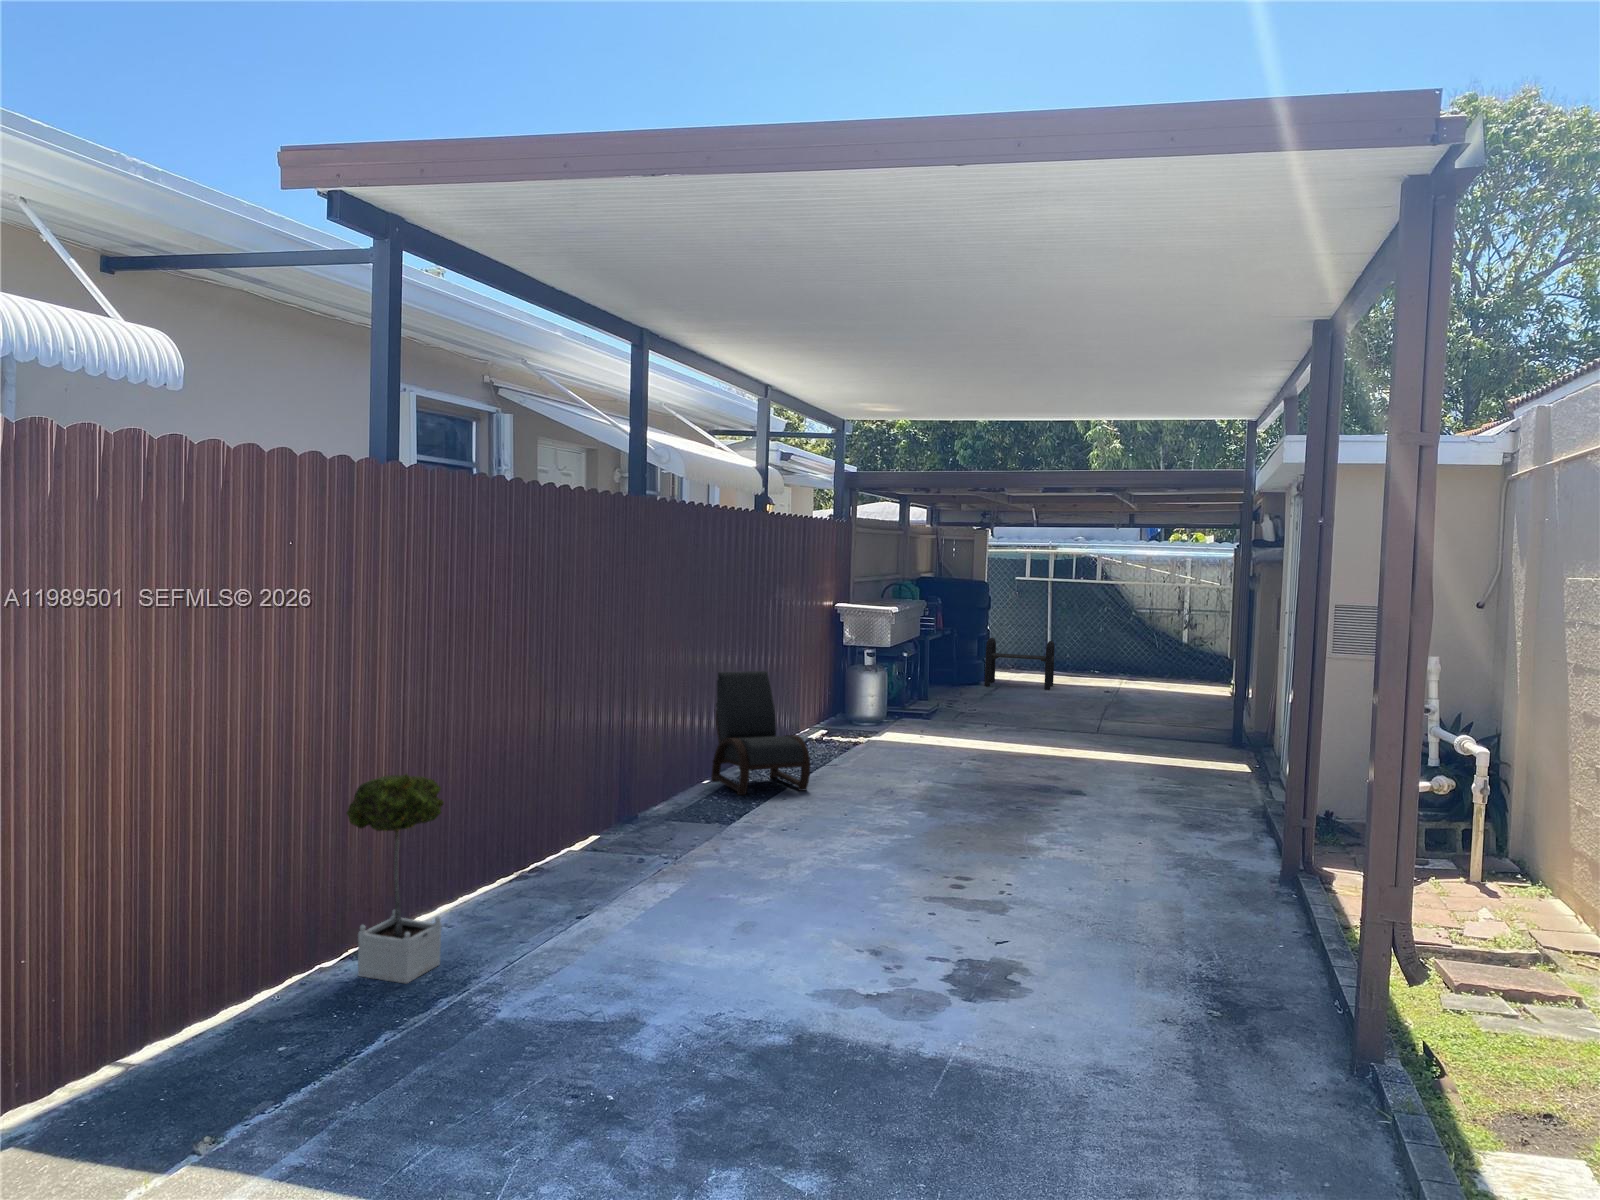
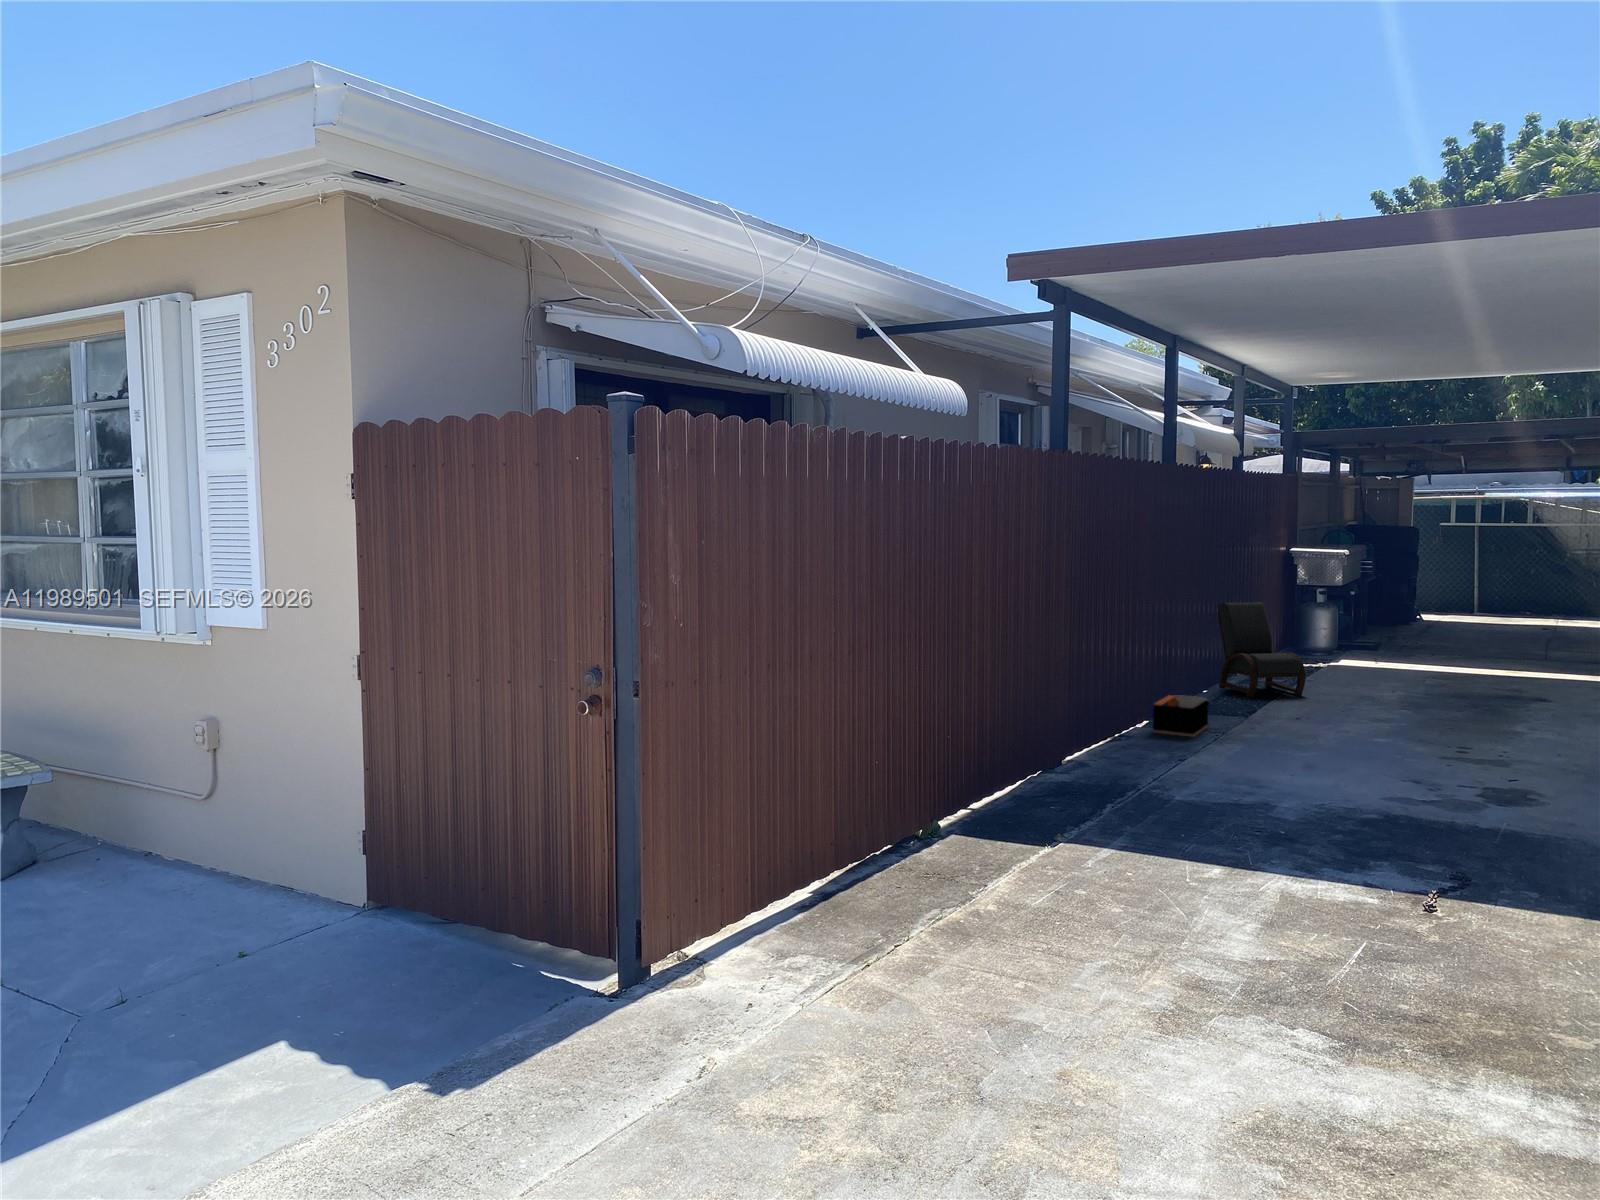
bench: present [984,638,1055,690] -> none [1416,580,1488,629]
potted tree: present [347,774,444,984] -> none [1083,651,1138,778]
storage bin: none [555,809,644,876] -> present [1153,695,1209,737]

